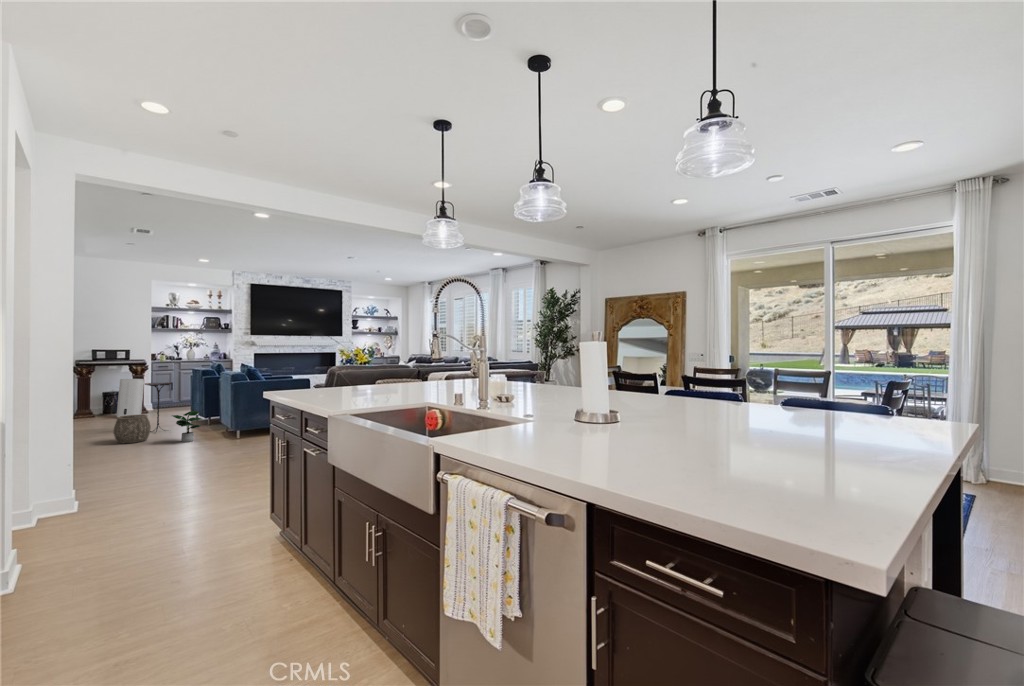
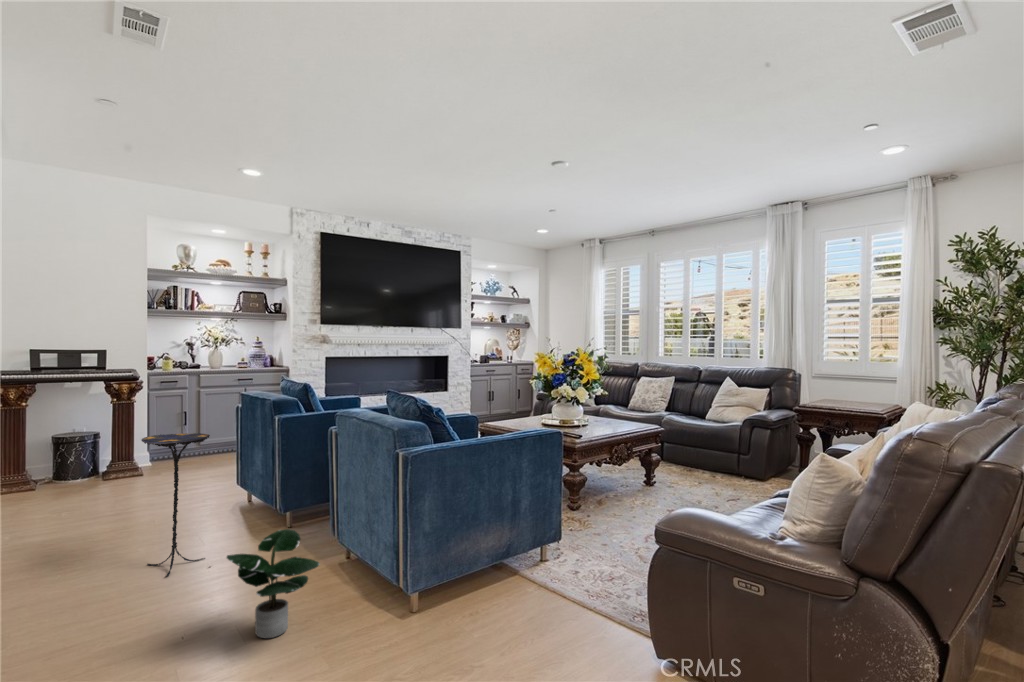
air purifier: present [117,379,144,417] -> none [77,412,136,497]
woven basket: present [114,415,151,443] -> none [50,539,162,647]

